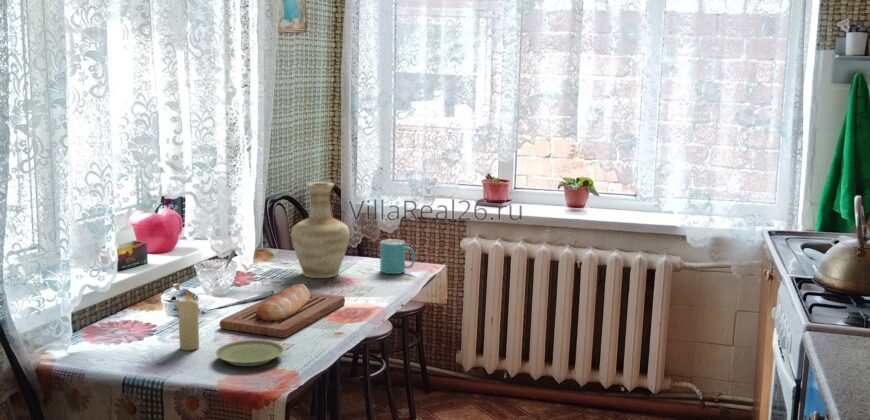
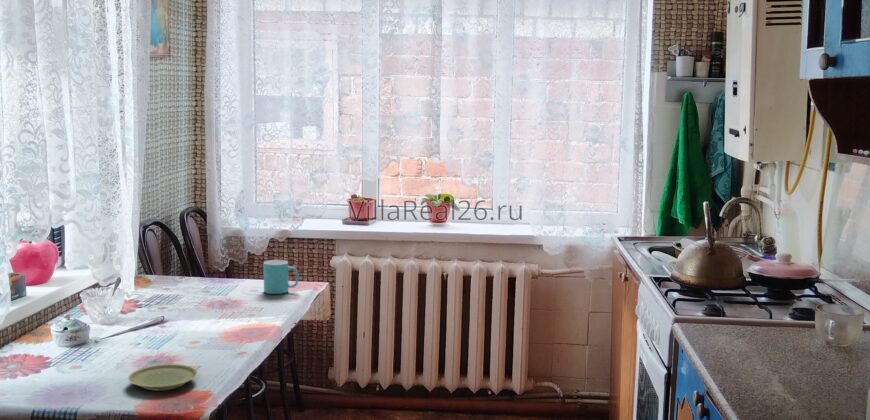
vase: present [291,182,350,278] -> none [173,206,233,302]
bread loaf: present [220,284,345,338] -> none [120,308,240,361]
candle: present [177,290,199,350] -> none [82,317,106,380]

